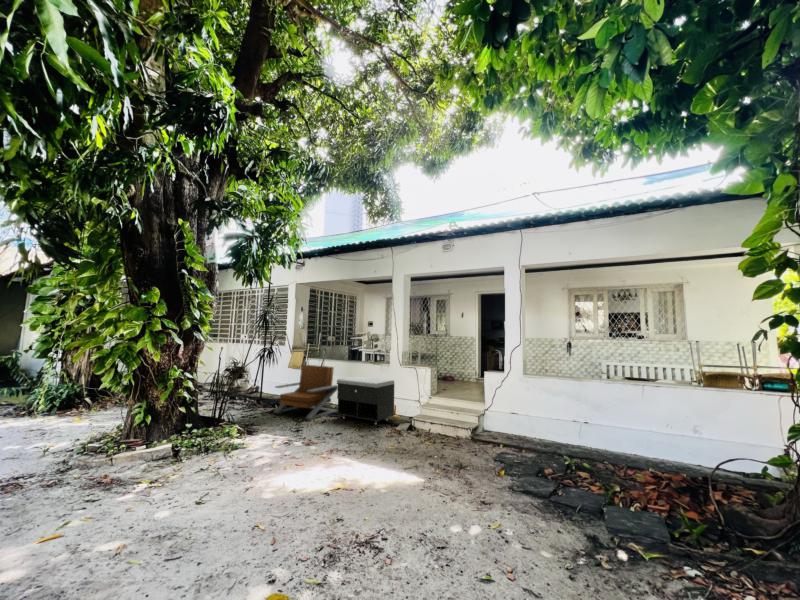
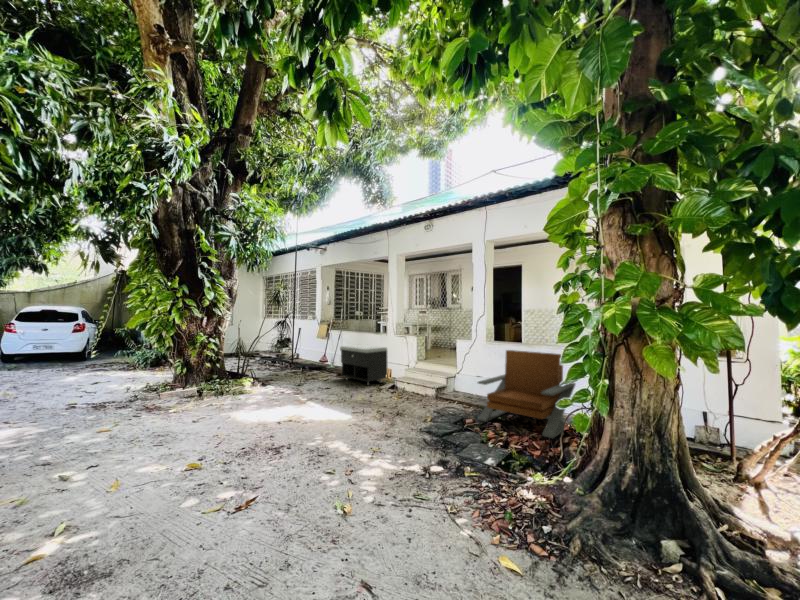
lounge chair: present [274,365,338,419] -> present [478,350,575,438]

